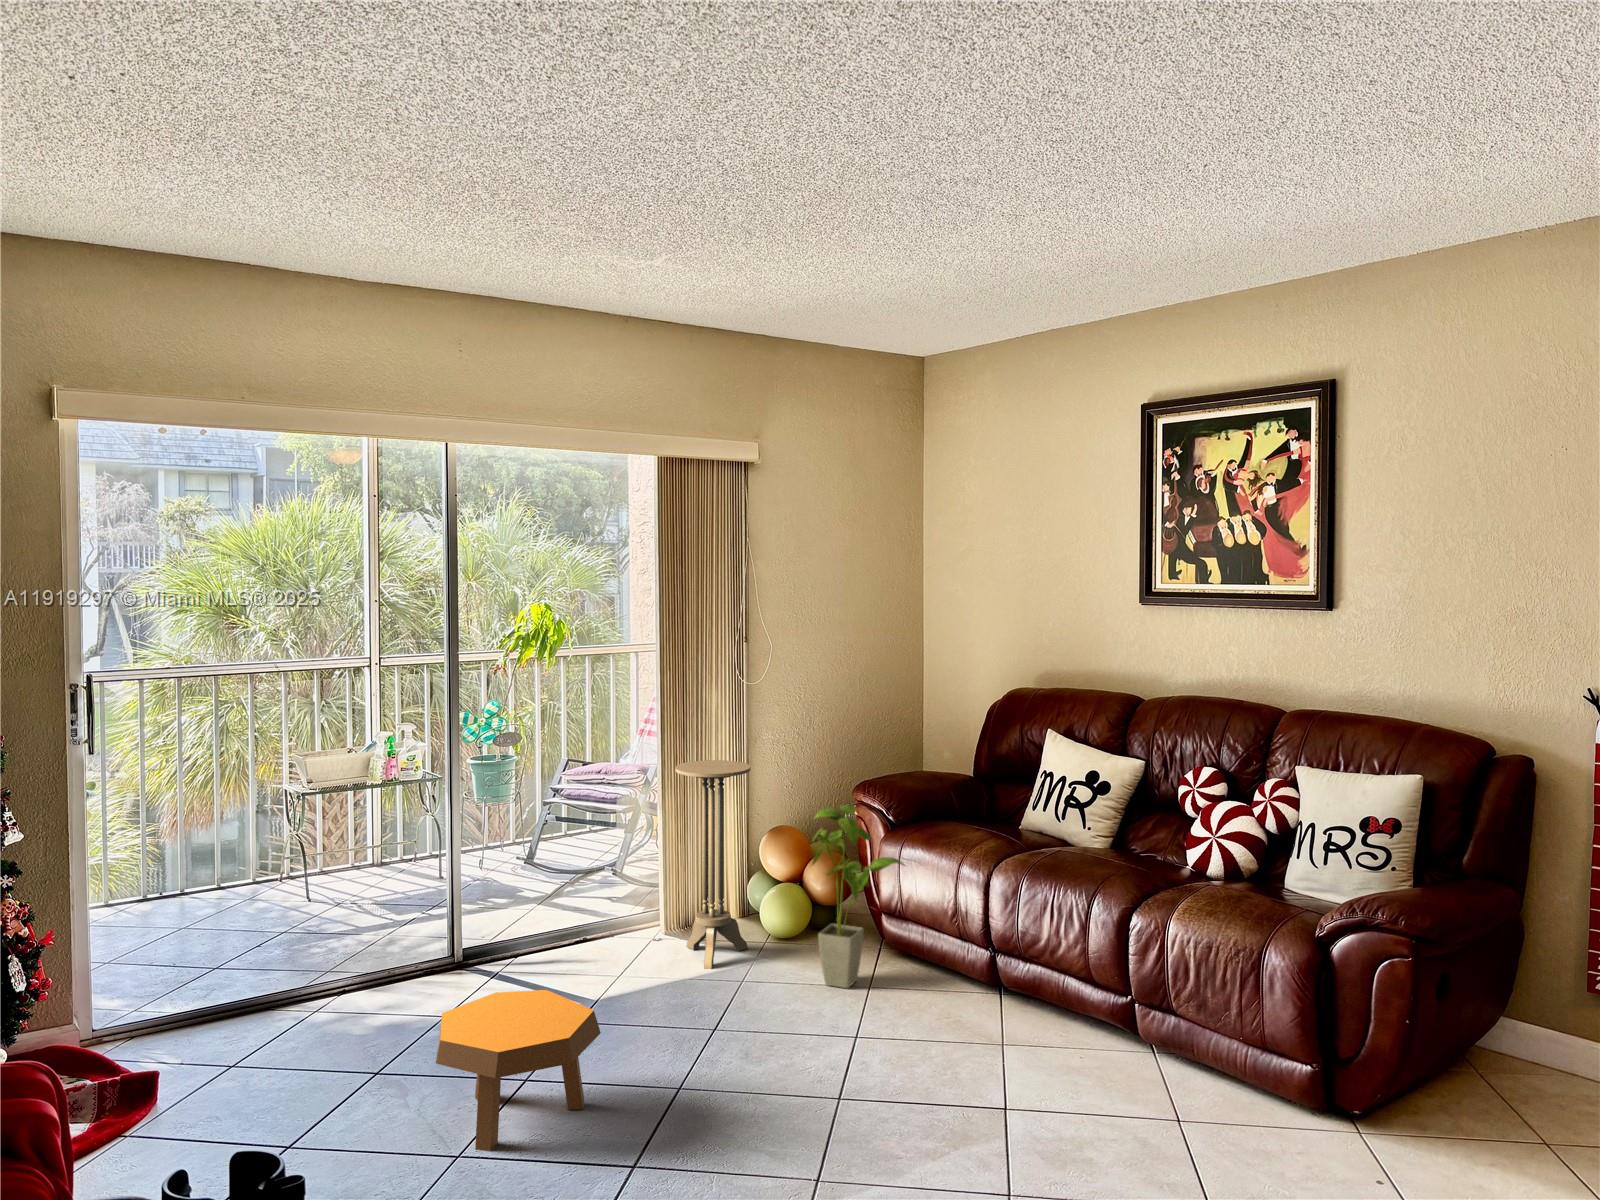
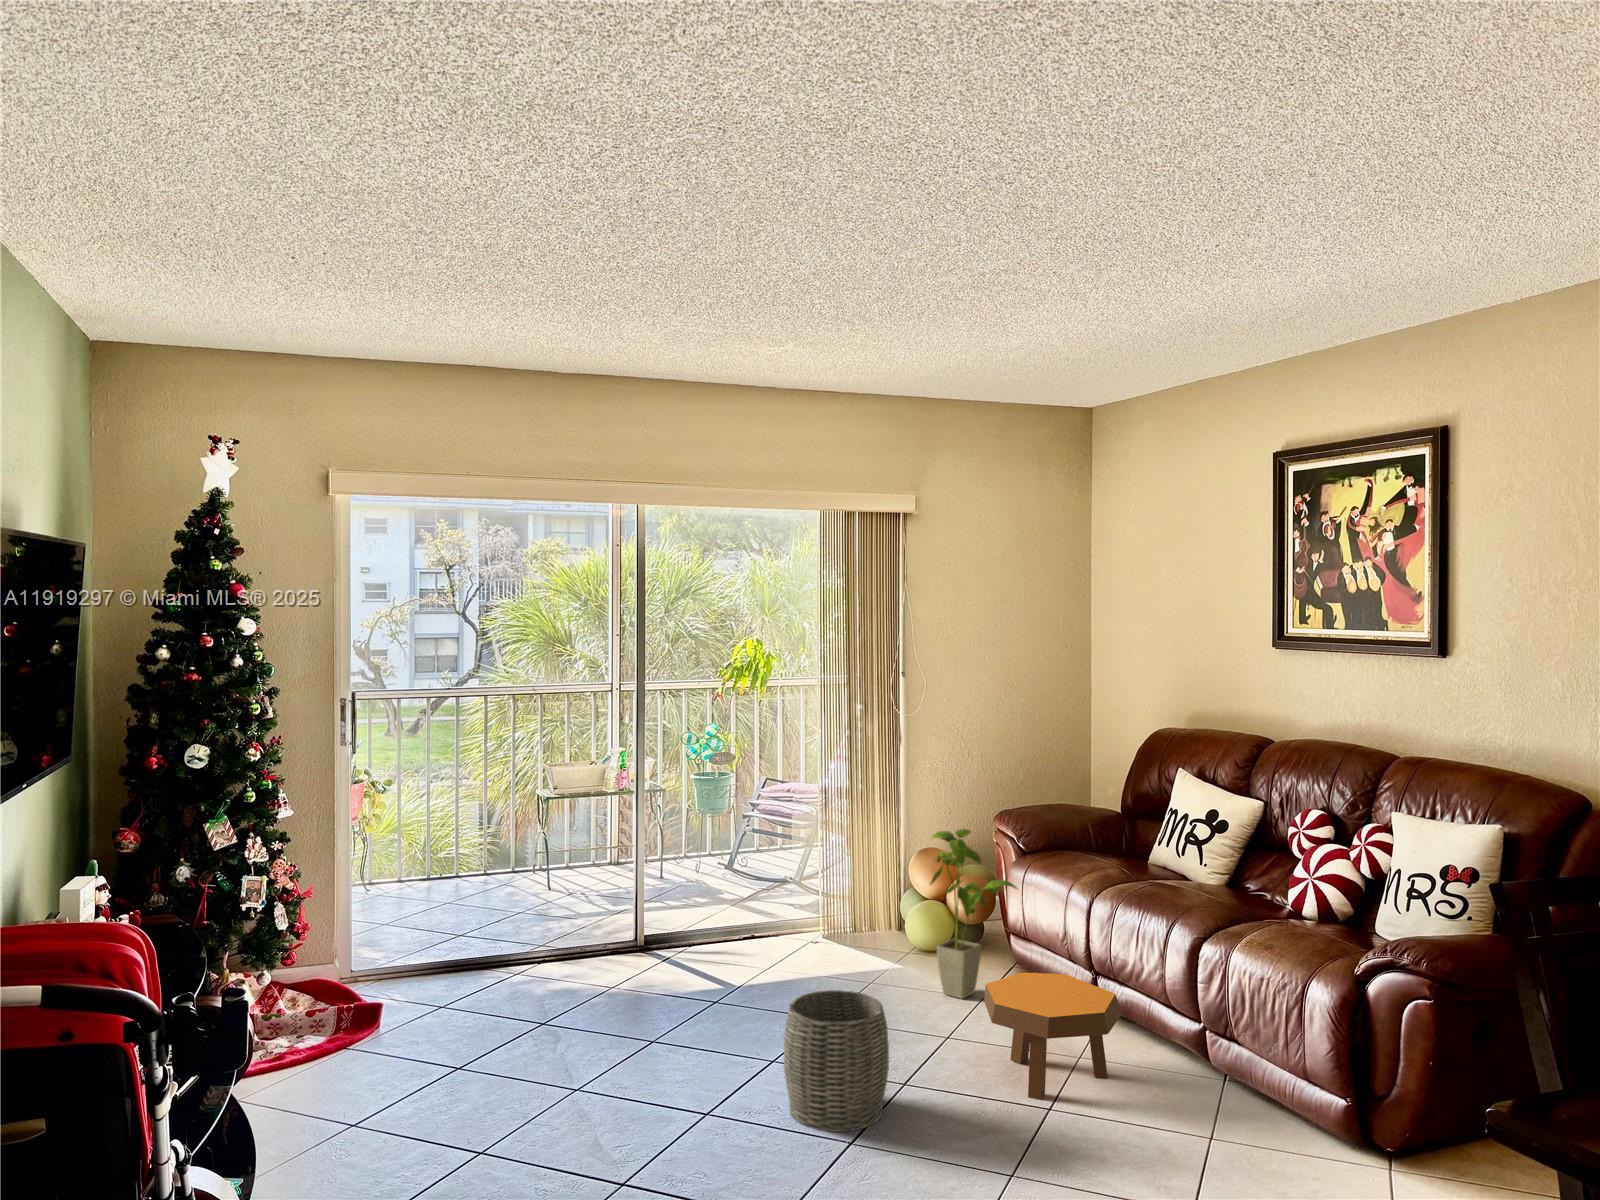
side table: present [676,760,751,969] -> none [822,784,890,972]
footstool: present [436,990,601,1151] -> present [984,972,1122,1100]
woven basket: none [715,1002,837,1169] -> present [784,990,889,1132]

